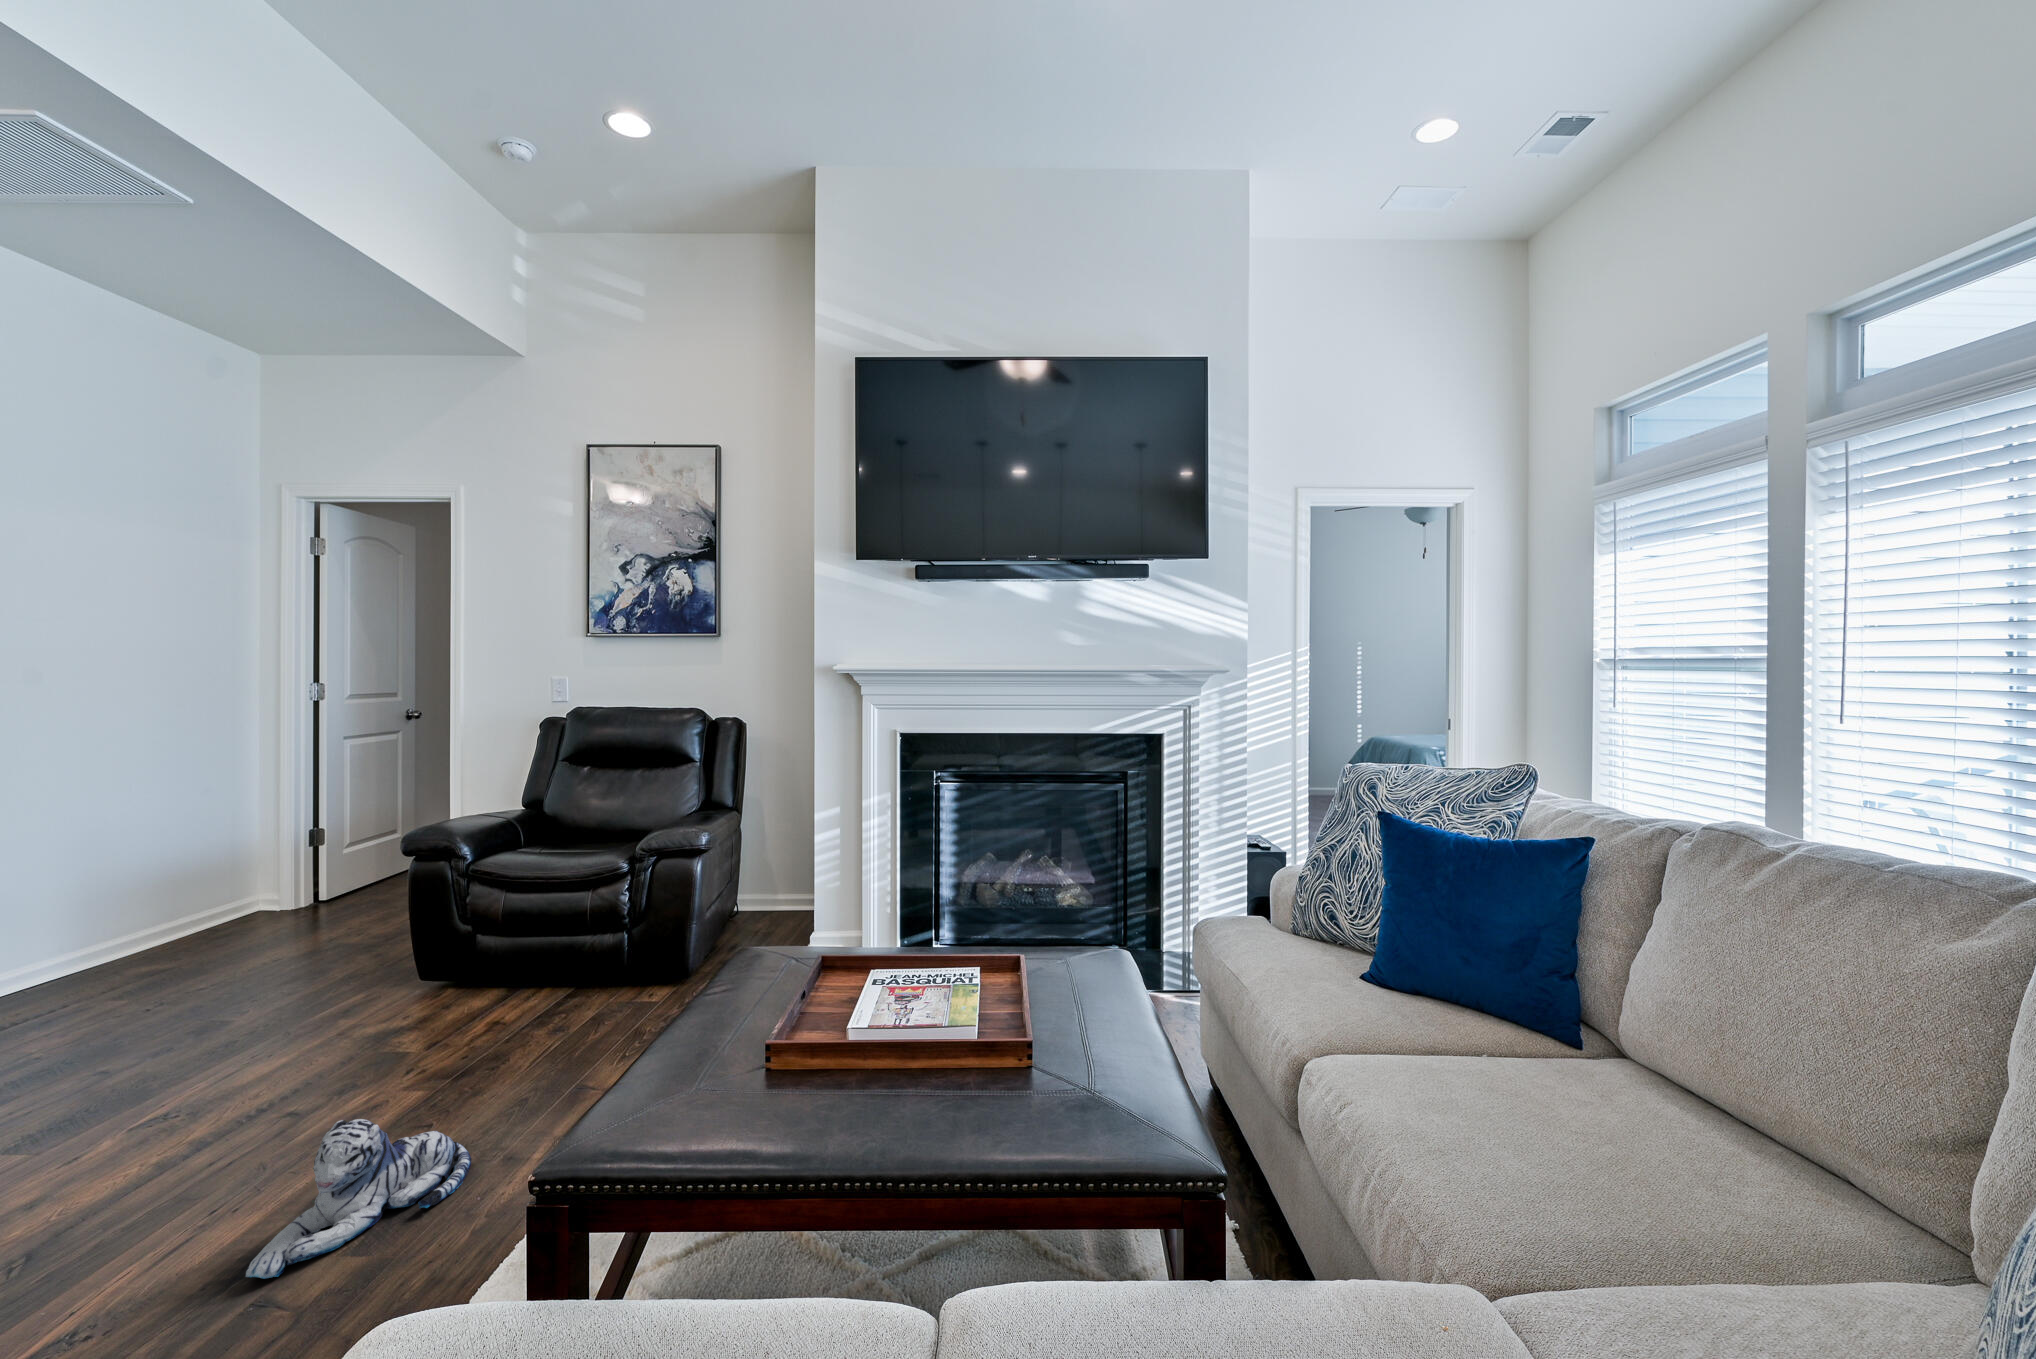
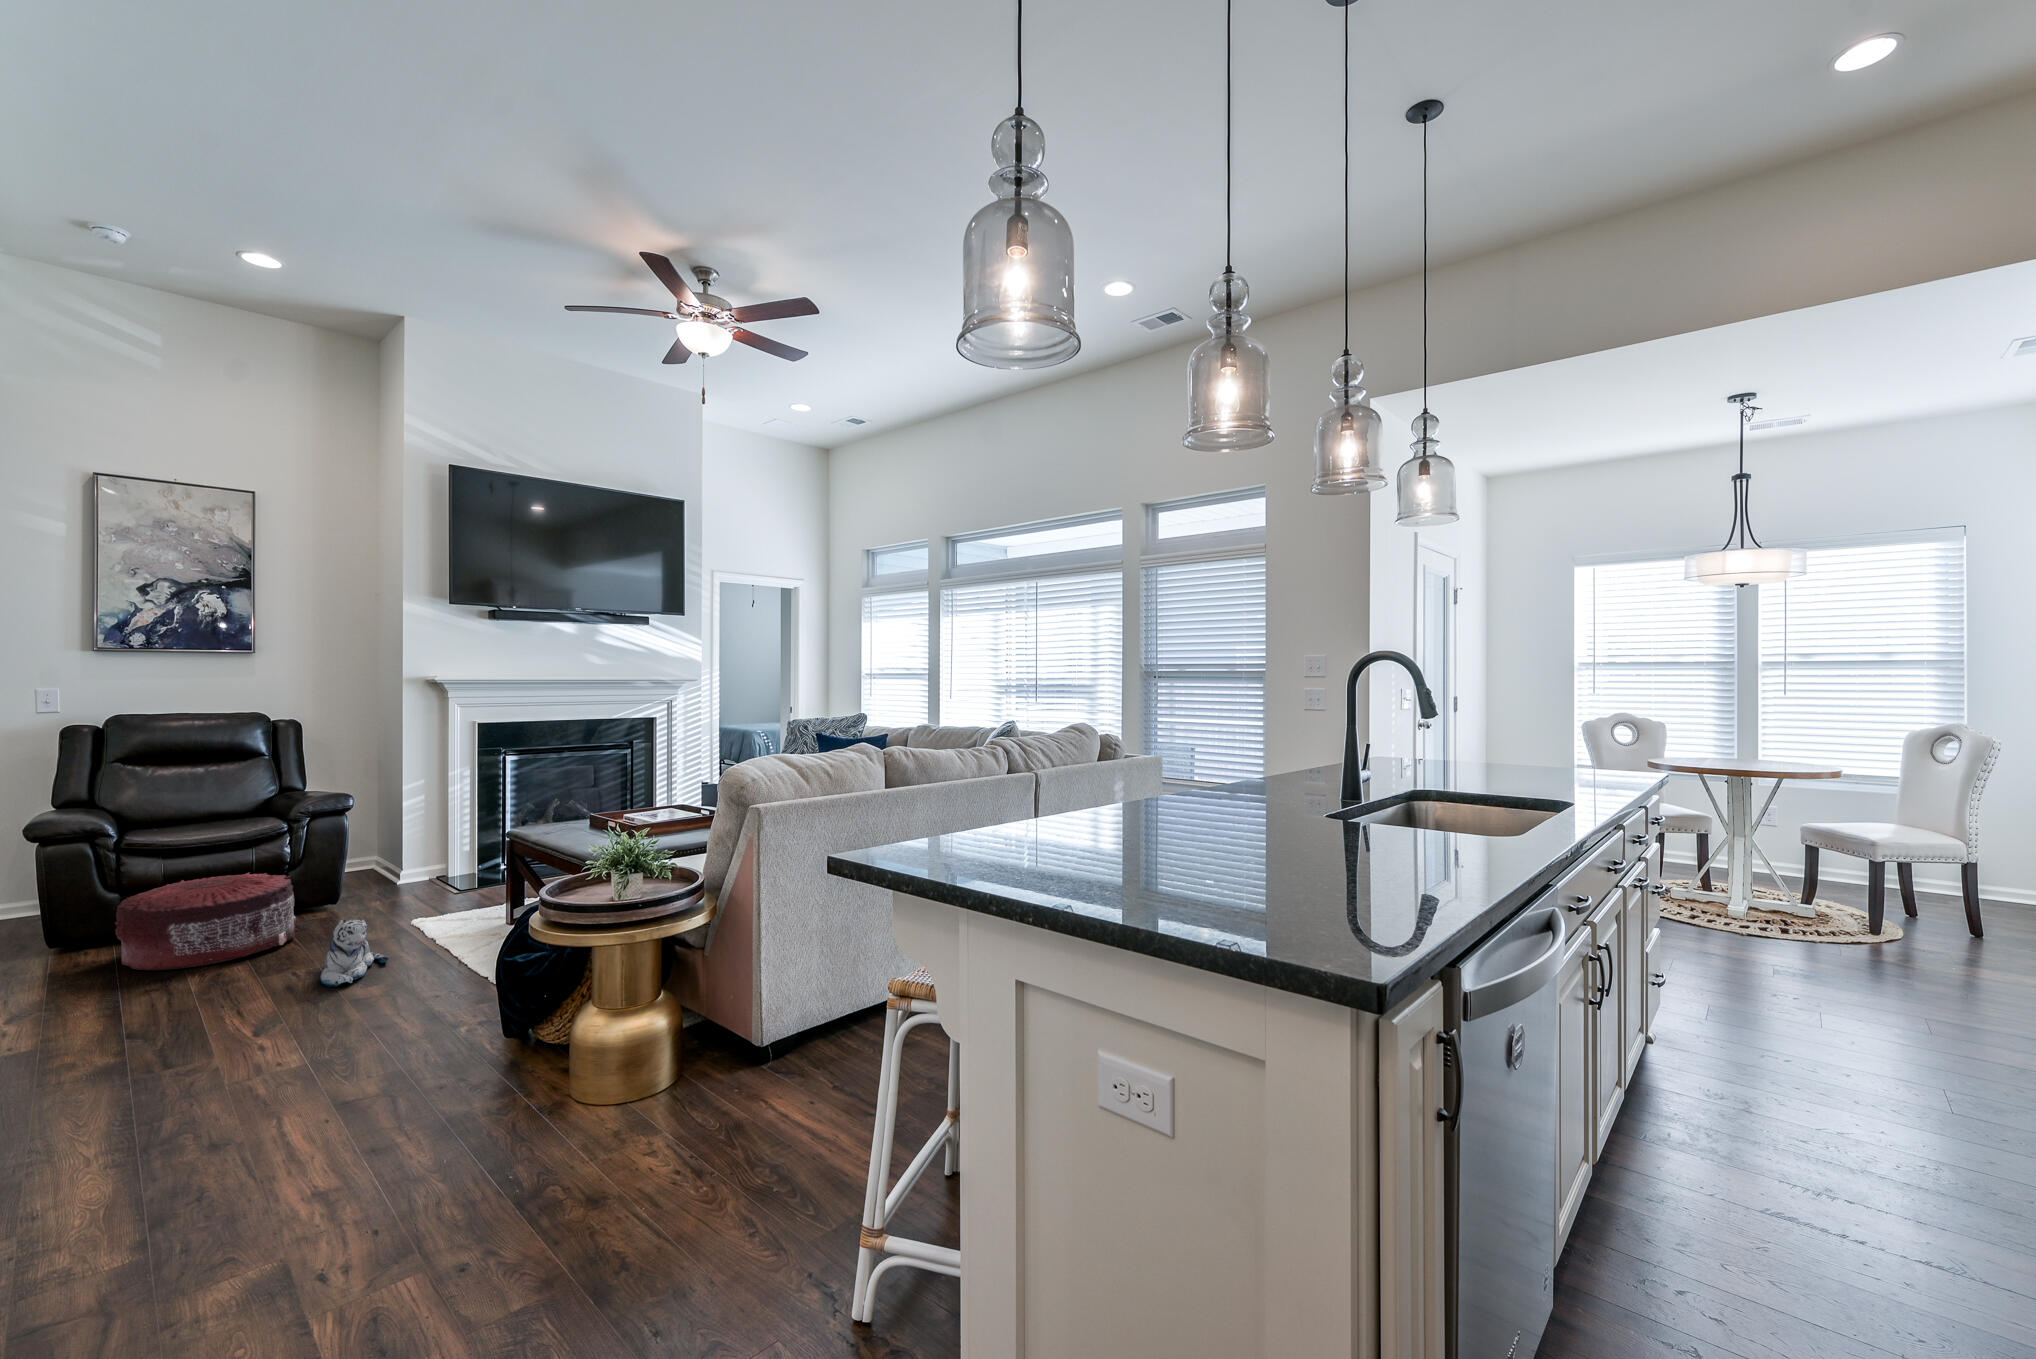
pouf: none [343,926,566,1083] -> present [115,872,300,971]

